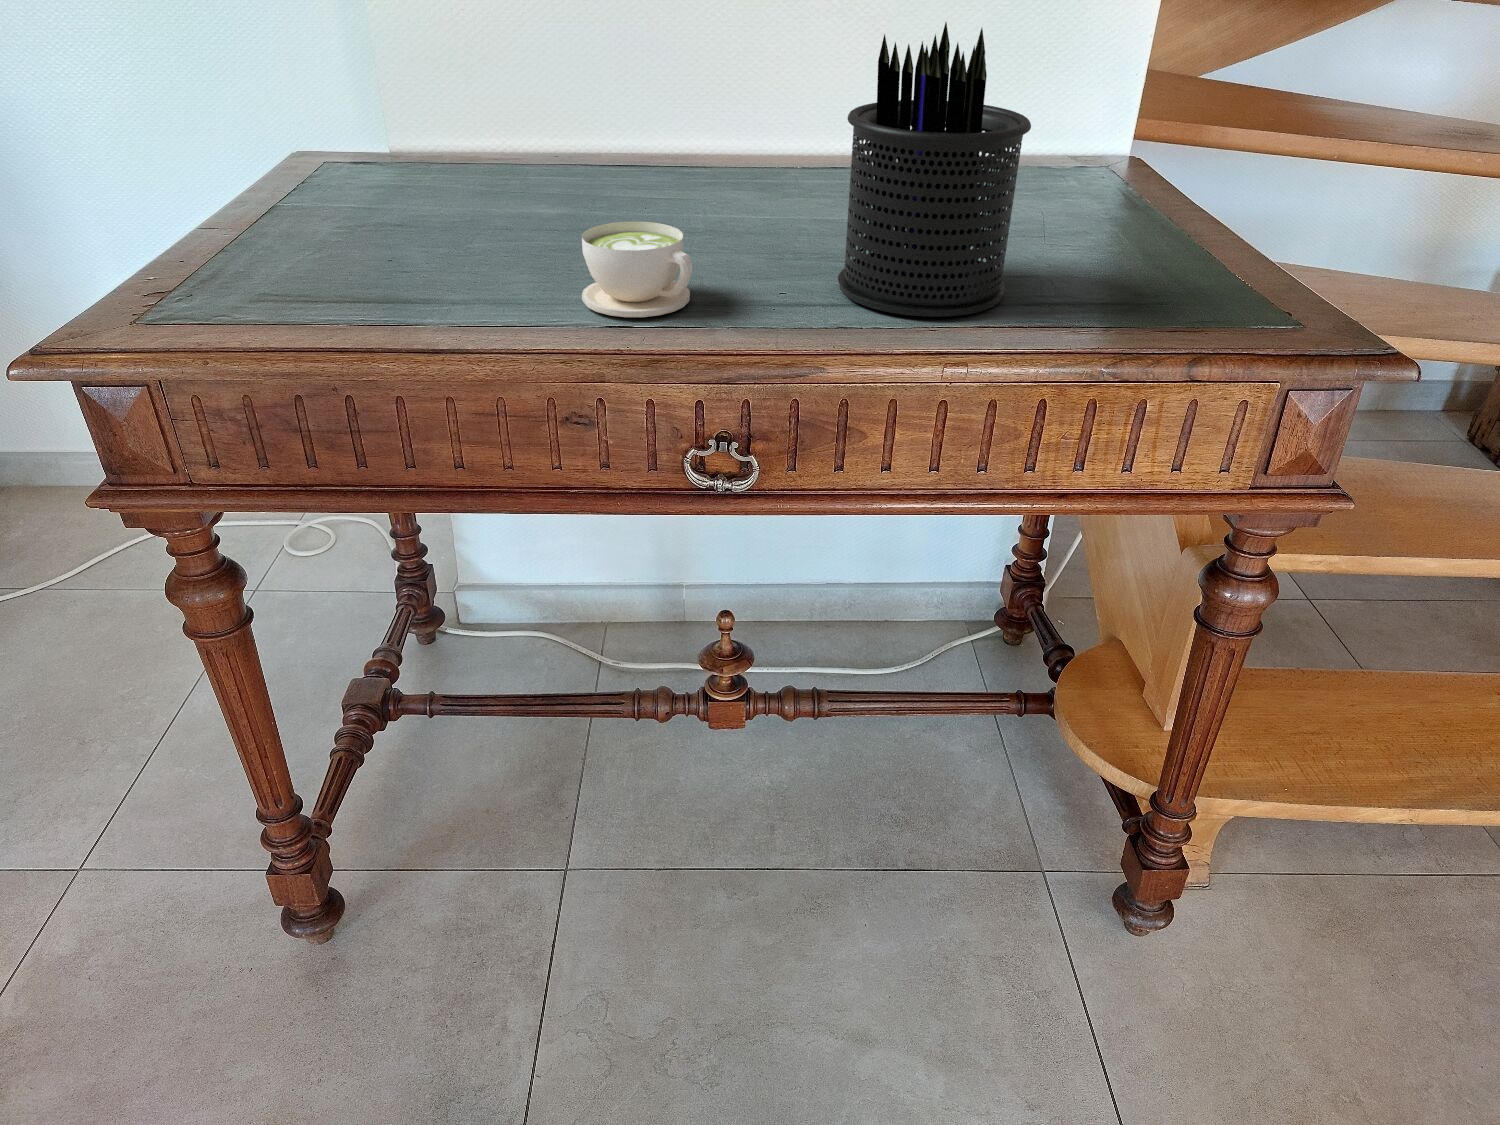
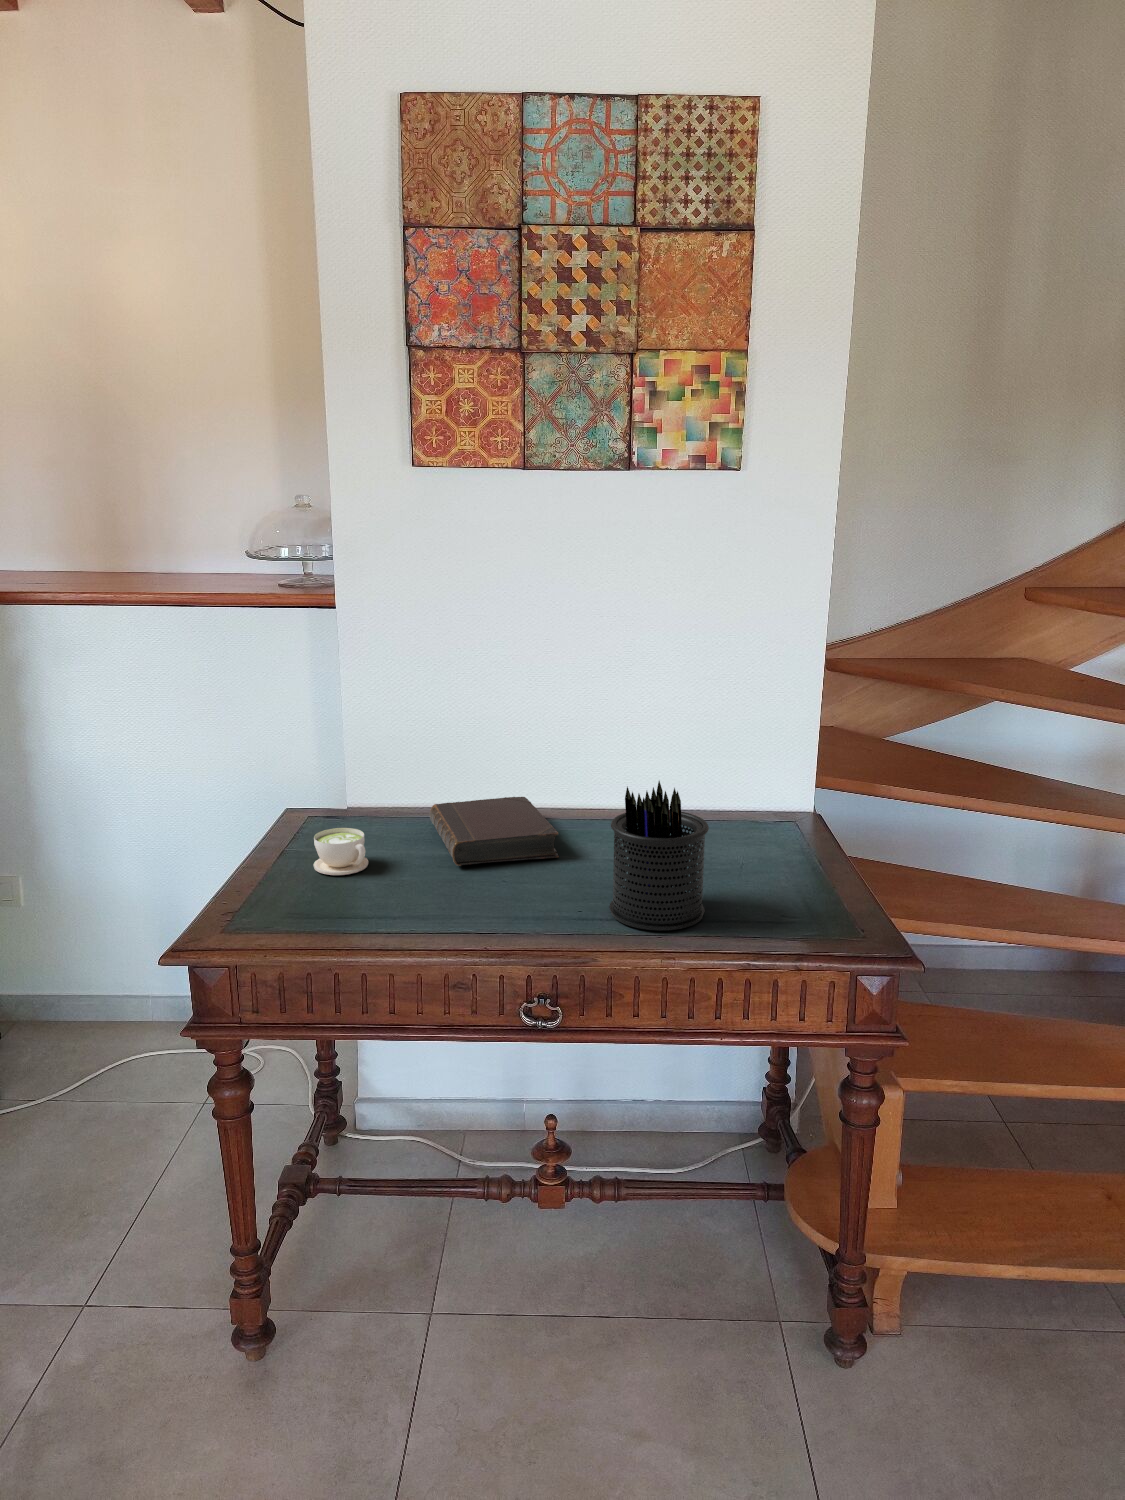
book: none [525,127,740,223] -> present [430,797,559,866]
coffee cup: present [582,222,693,317] -> present [314,828,368,875]

